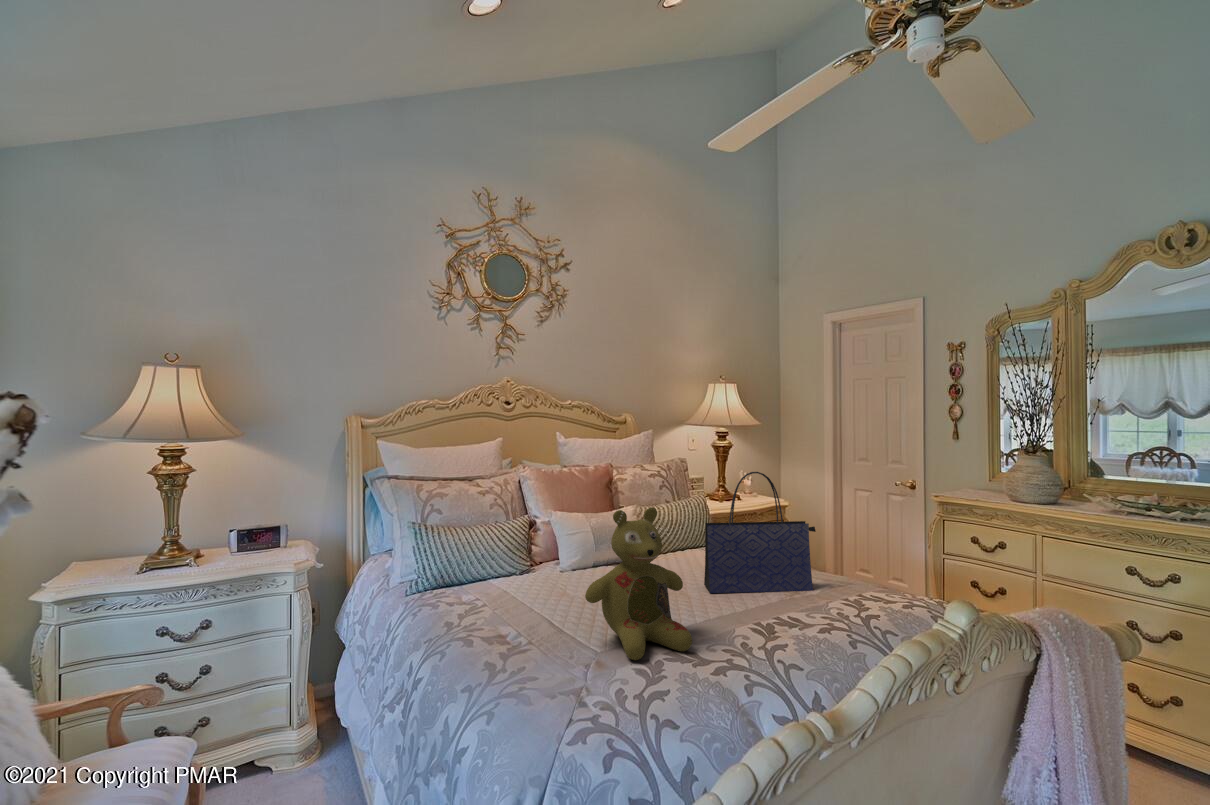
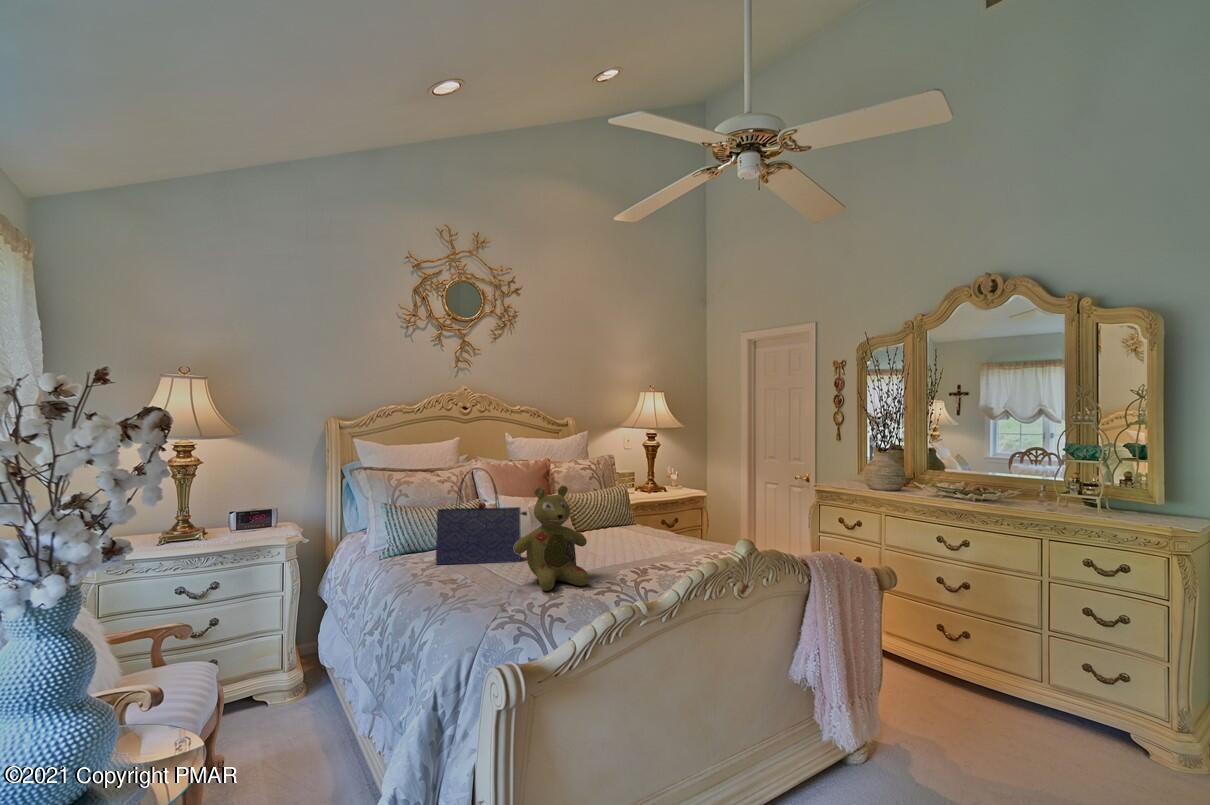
tote bag: present [704,472,816,593] -> present [436,468,527,564]

